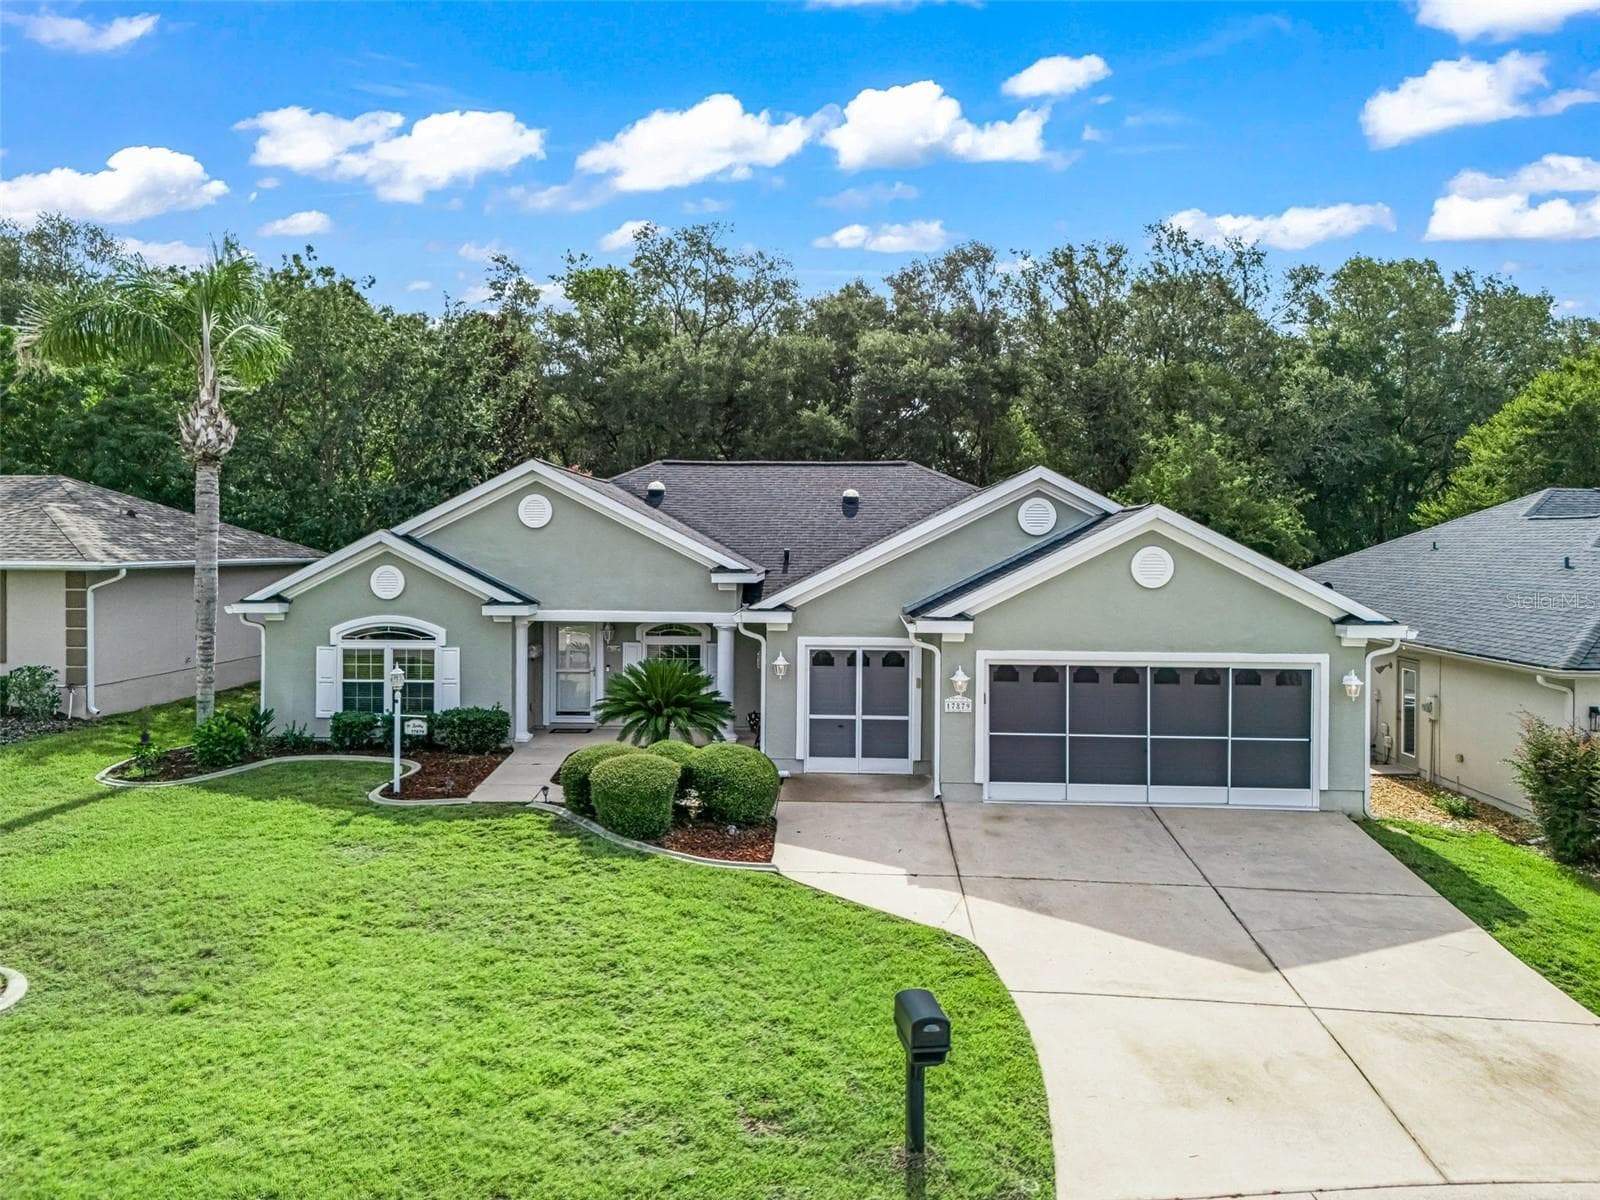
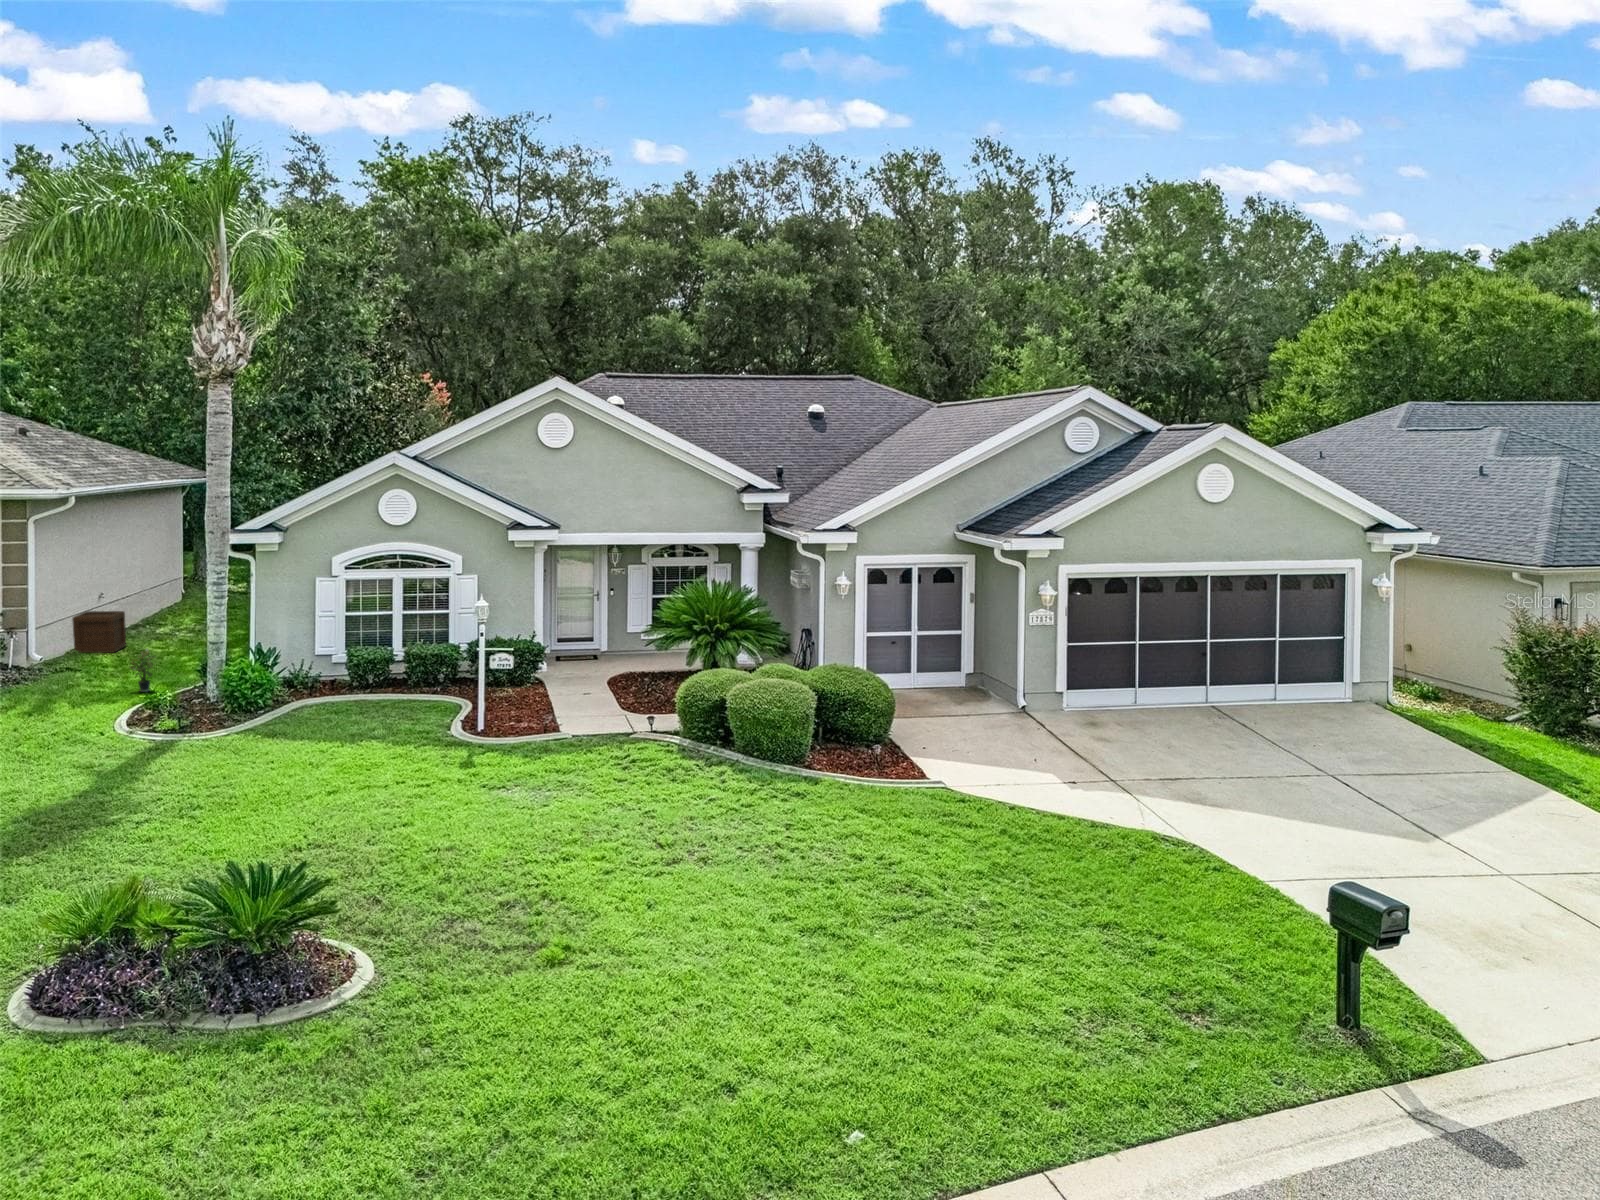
wooden crate: none [129,671,179,709] -> present [72,611,126,653]

